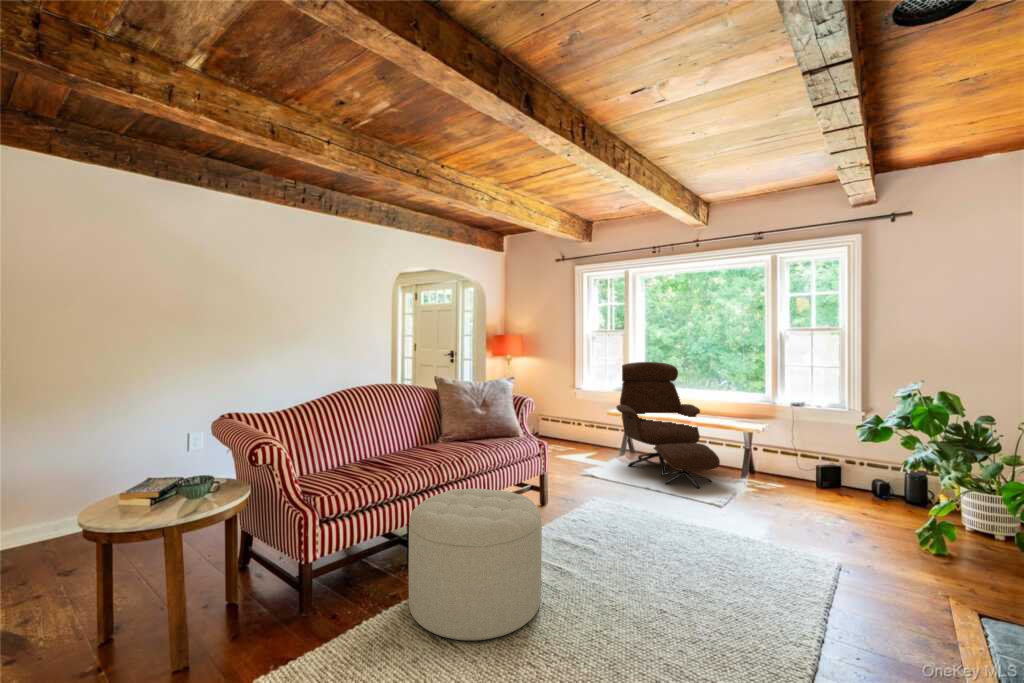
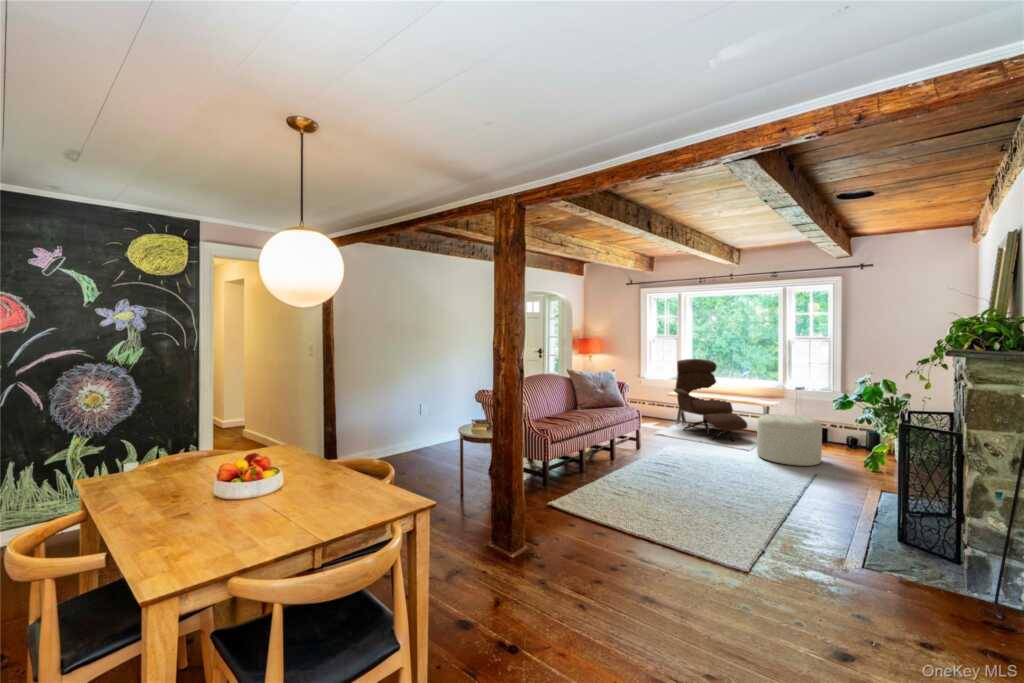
ottoman: present [409,488,542,640] -> present [757,414,822,466]

